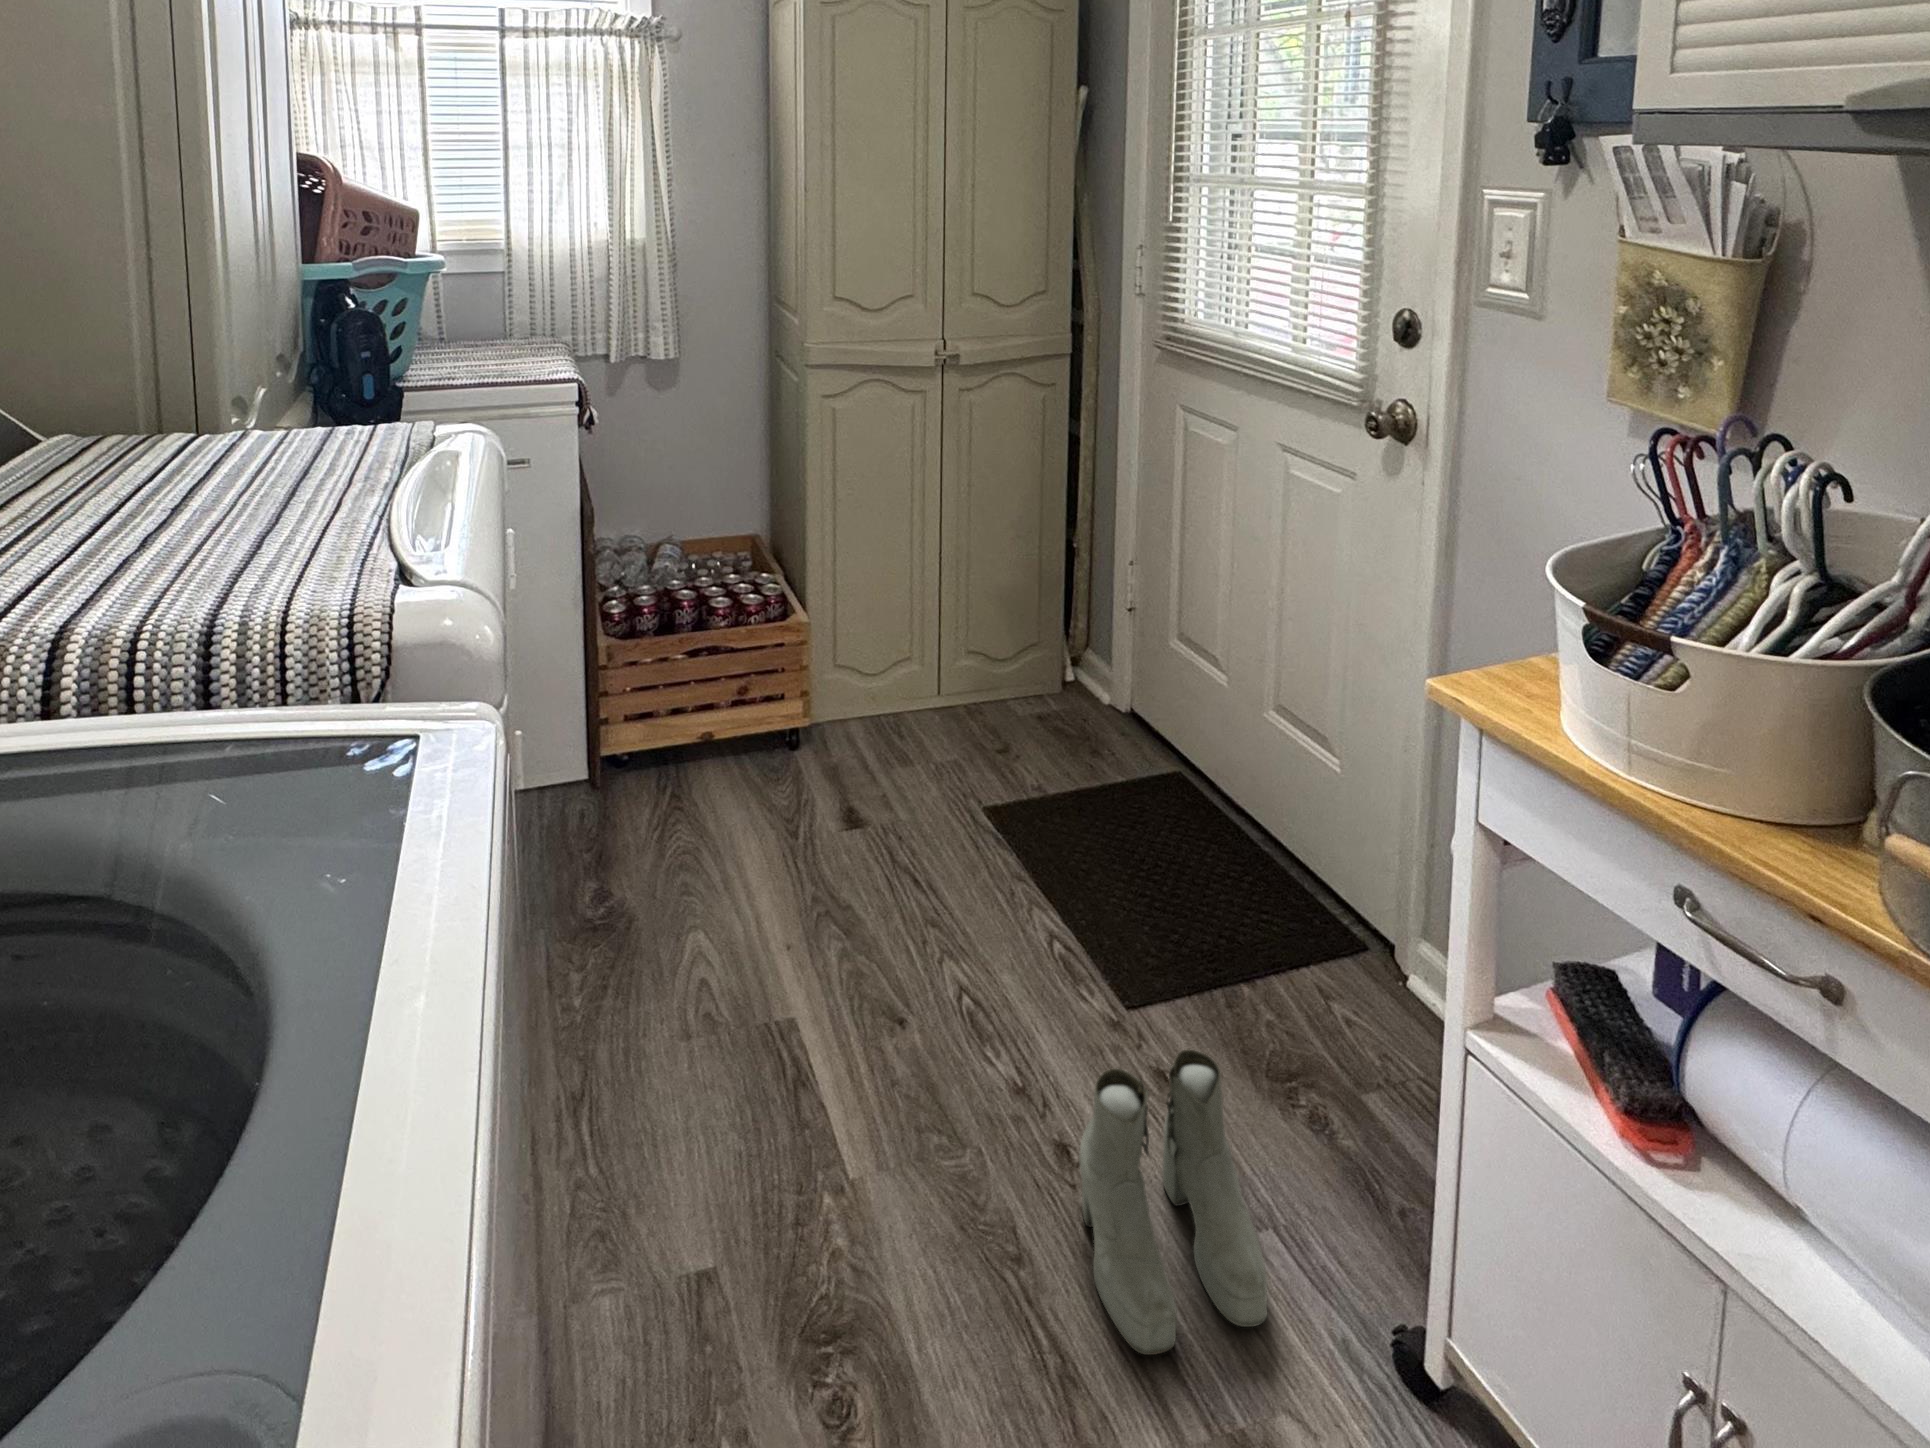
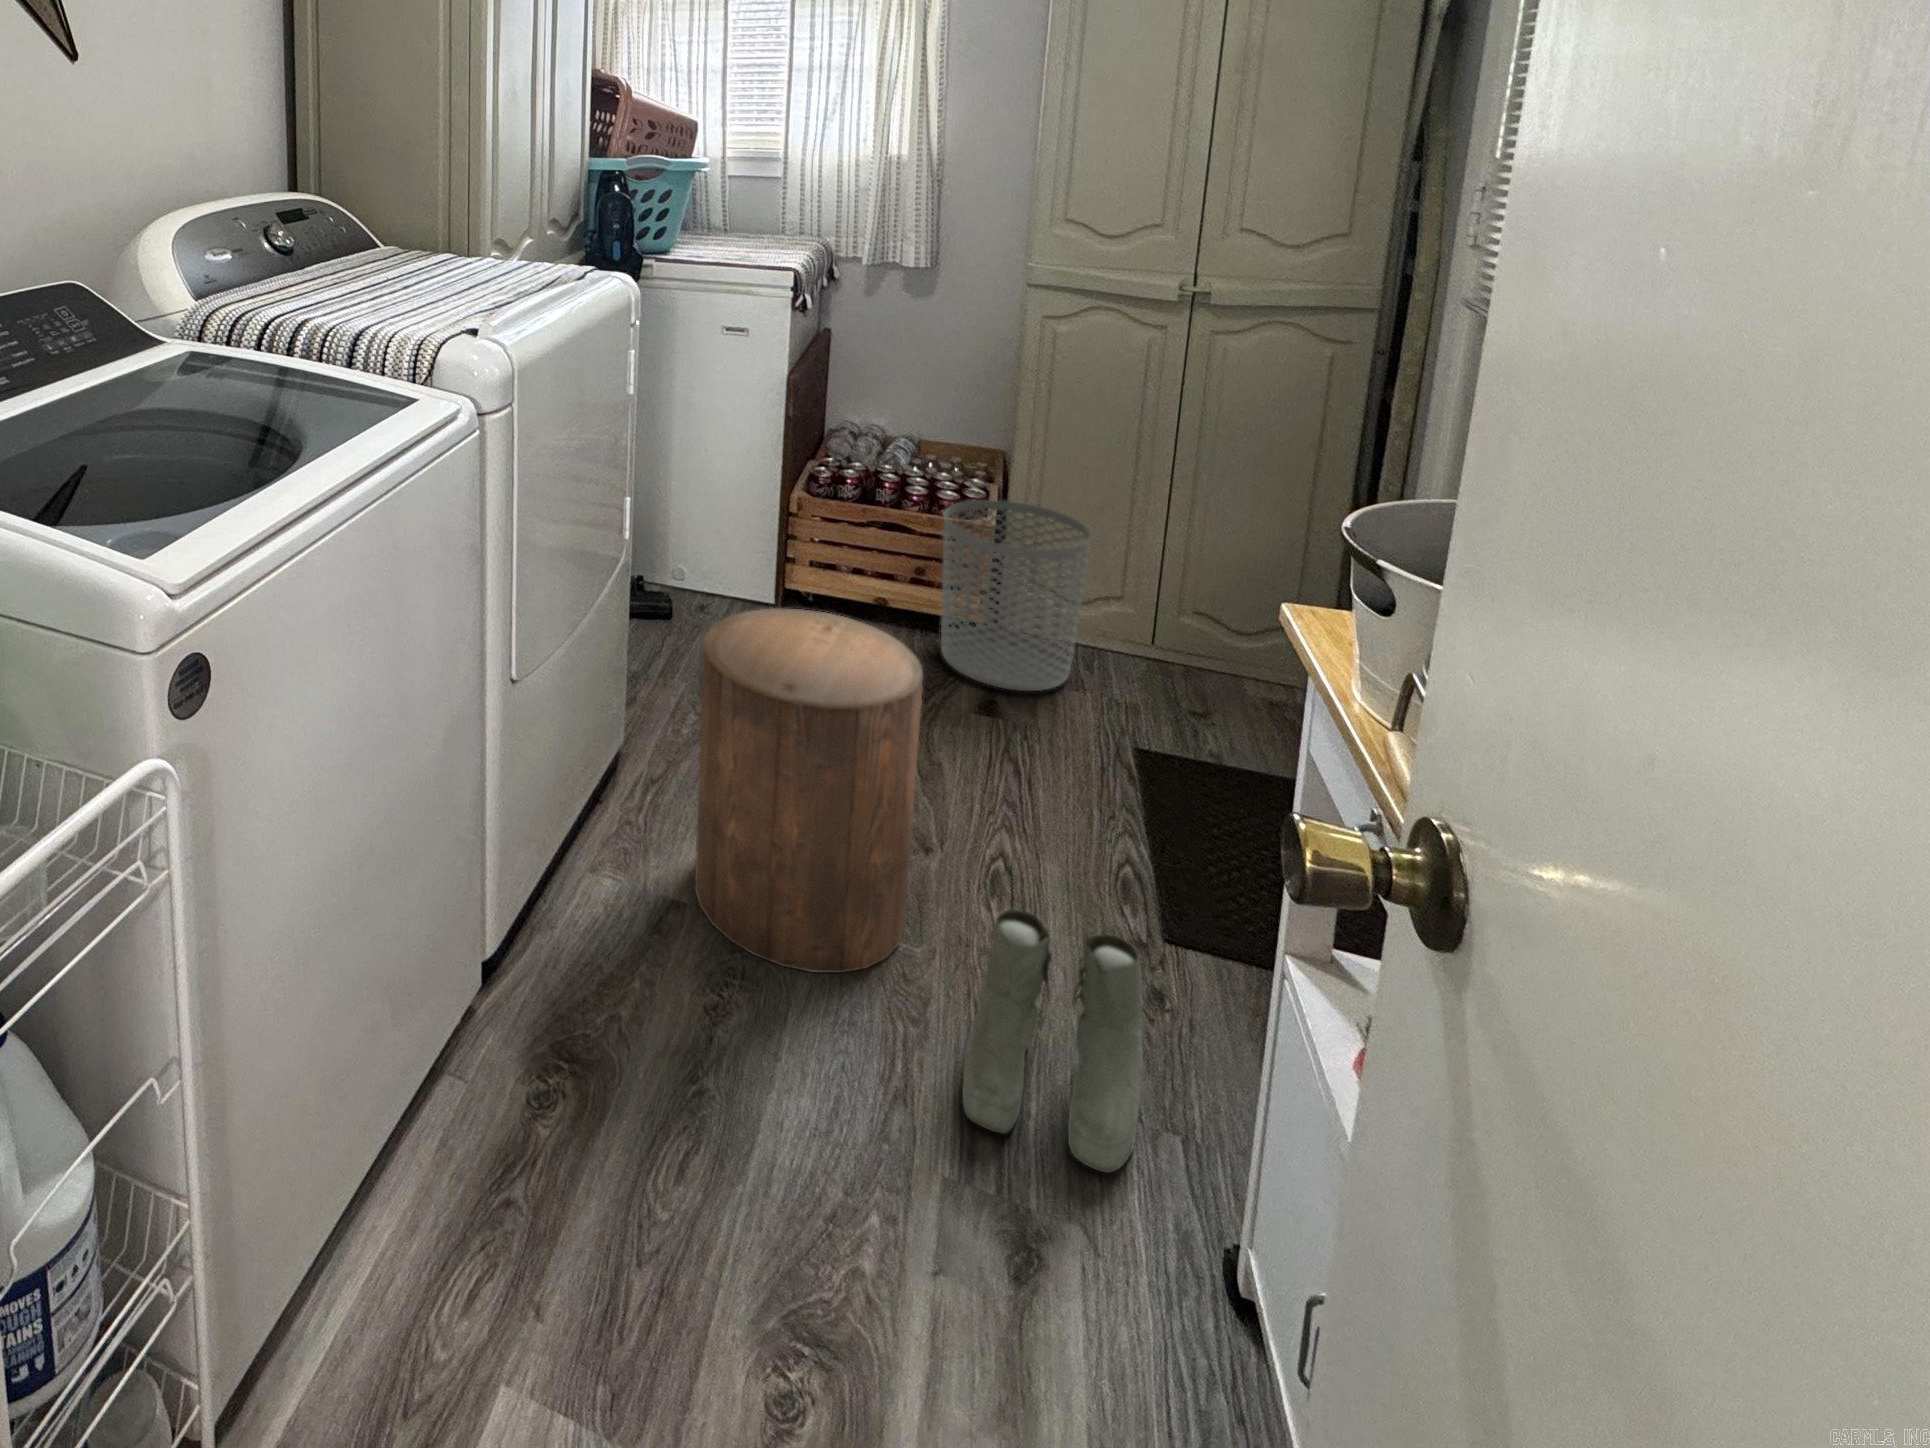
waste bin: none [769,588,904,790] -> present [941,500,1091,691]
stool: none [698,797,955,1289] -> present [695,608,923,973]

